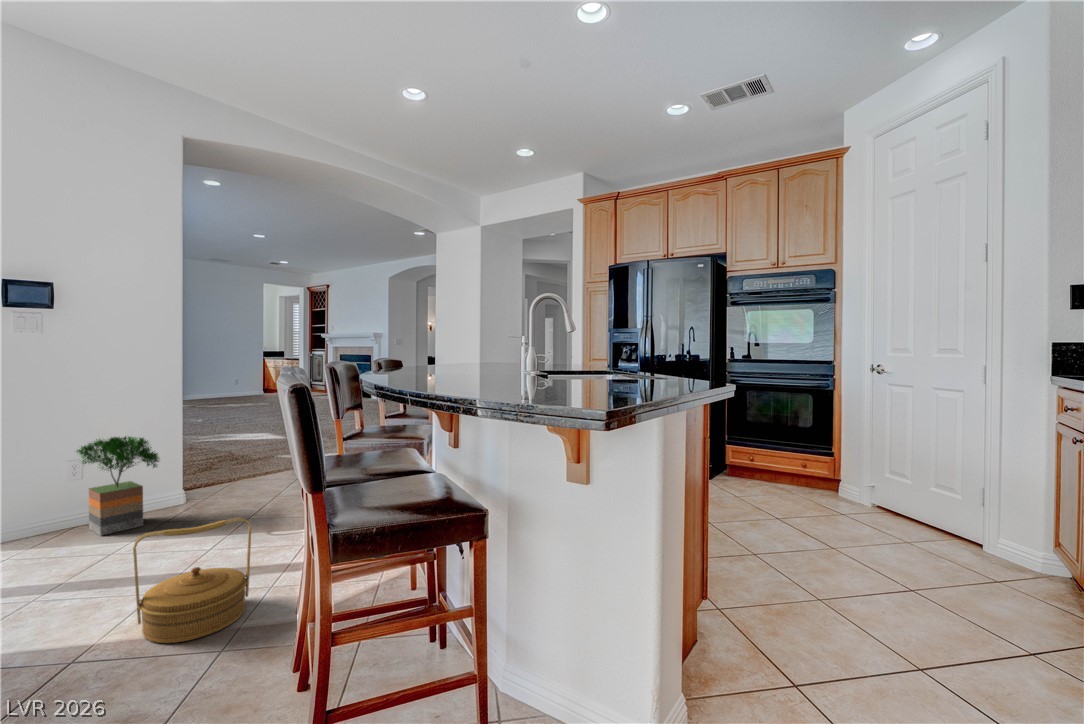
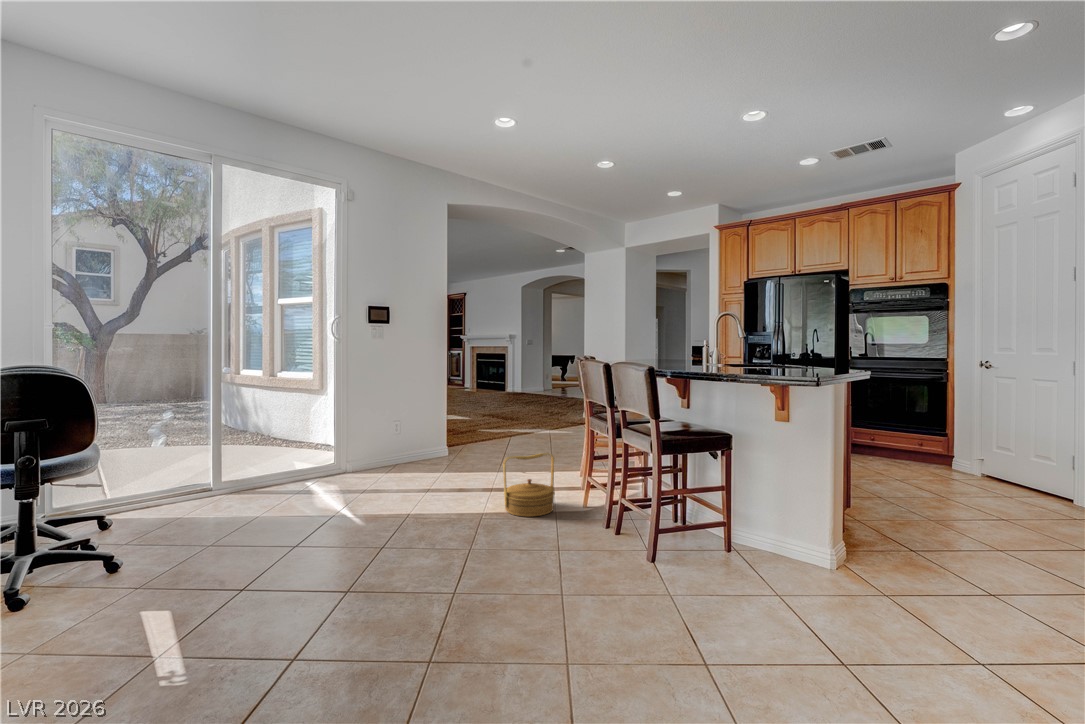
potted tree: present [77,436,160,536] -> none [405,409,452,472]

